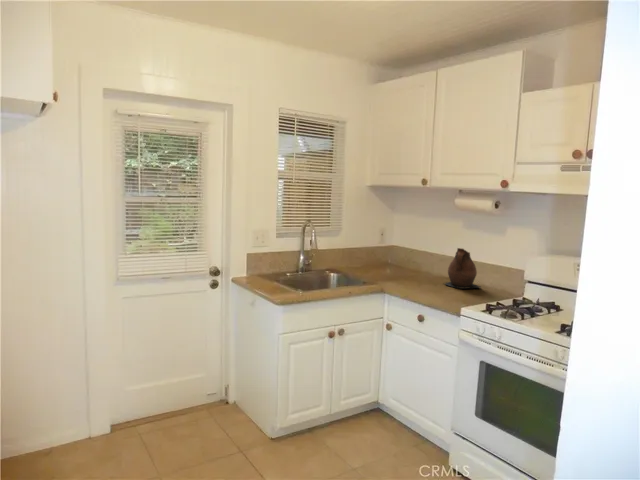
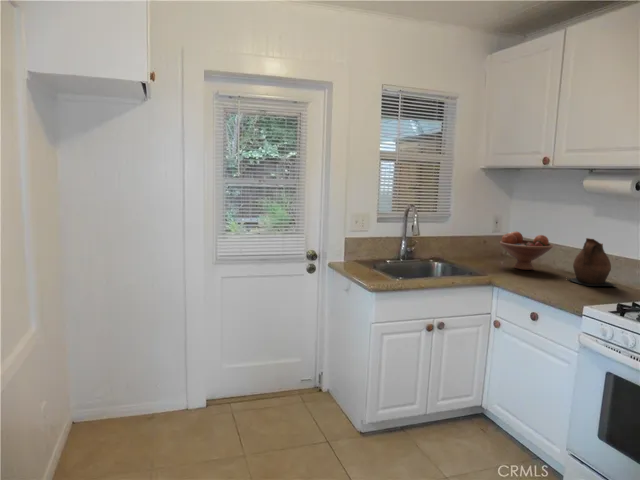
fruit bowl: none [387,243,431,277] -> present [500,232,553,270]

